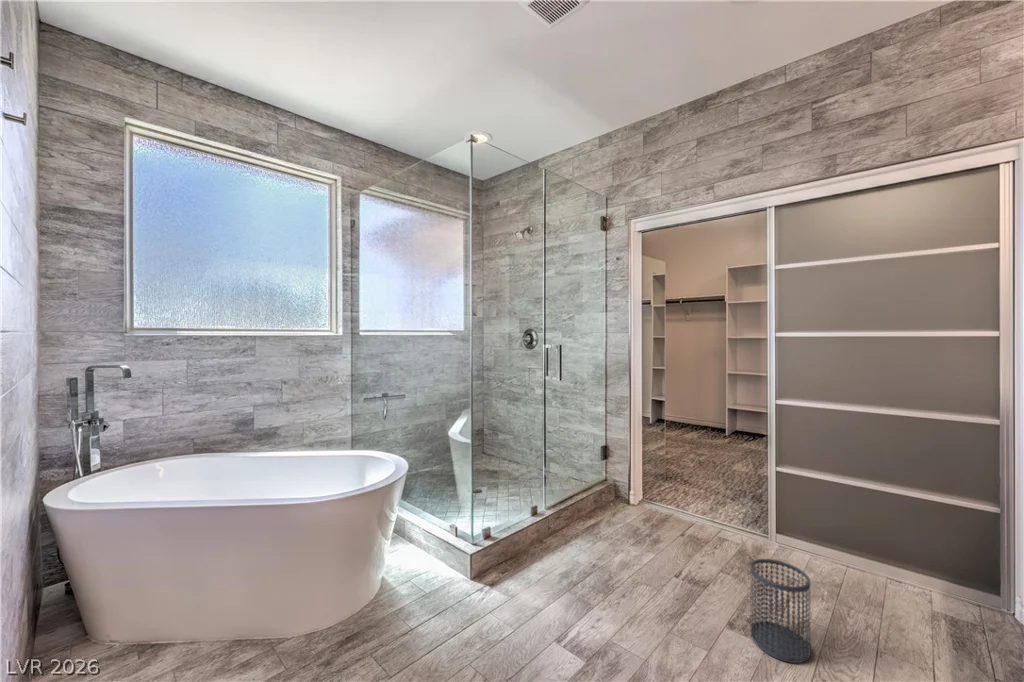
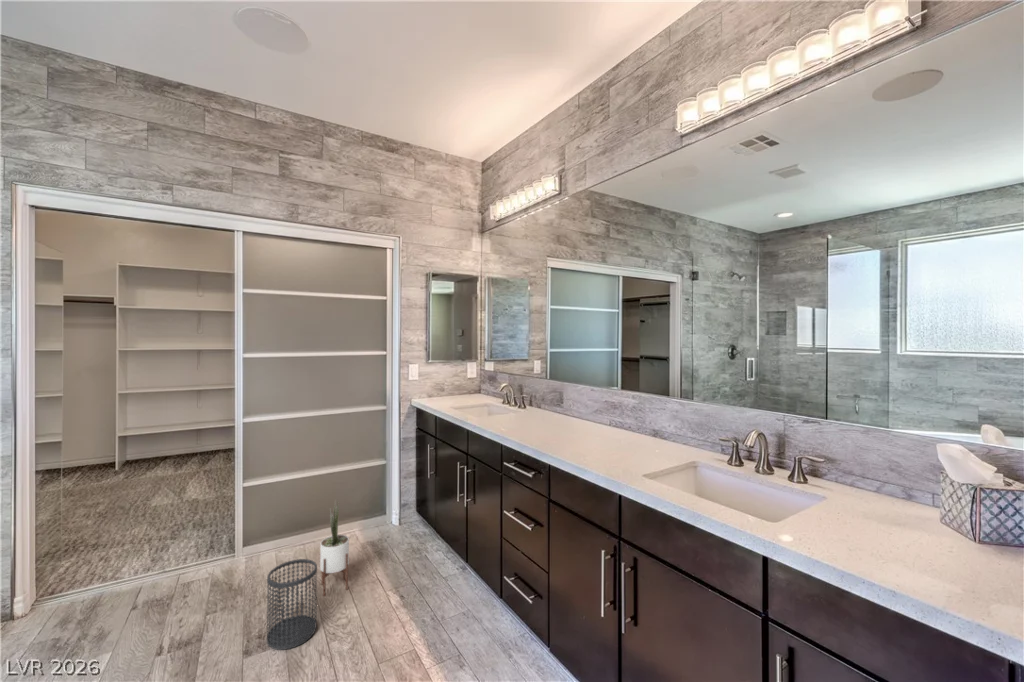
potted plant: none [839,520,885,653] -> present [320,506,349,596]

